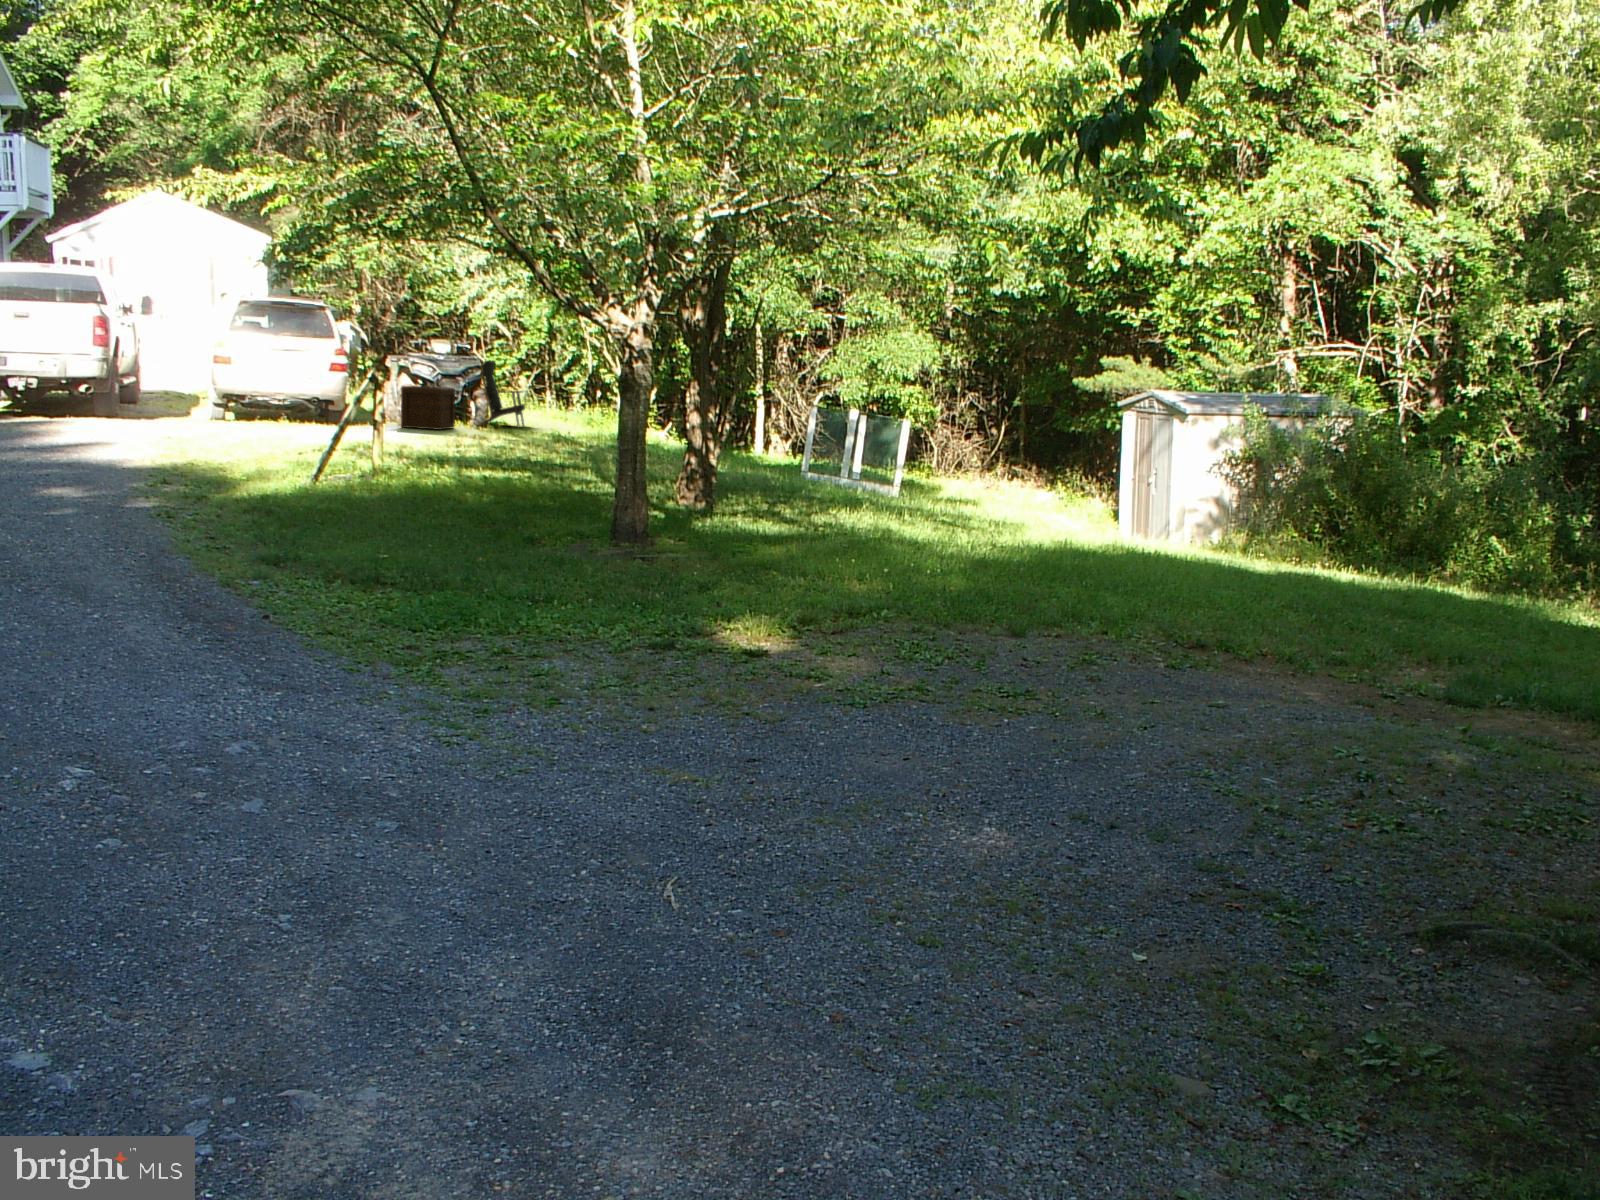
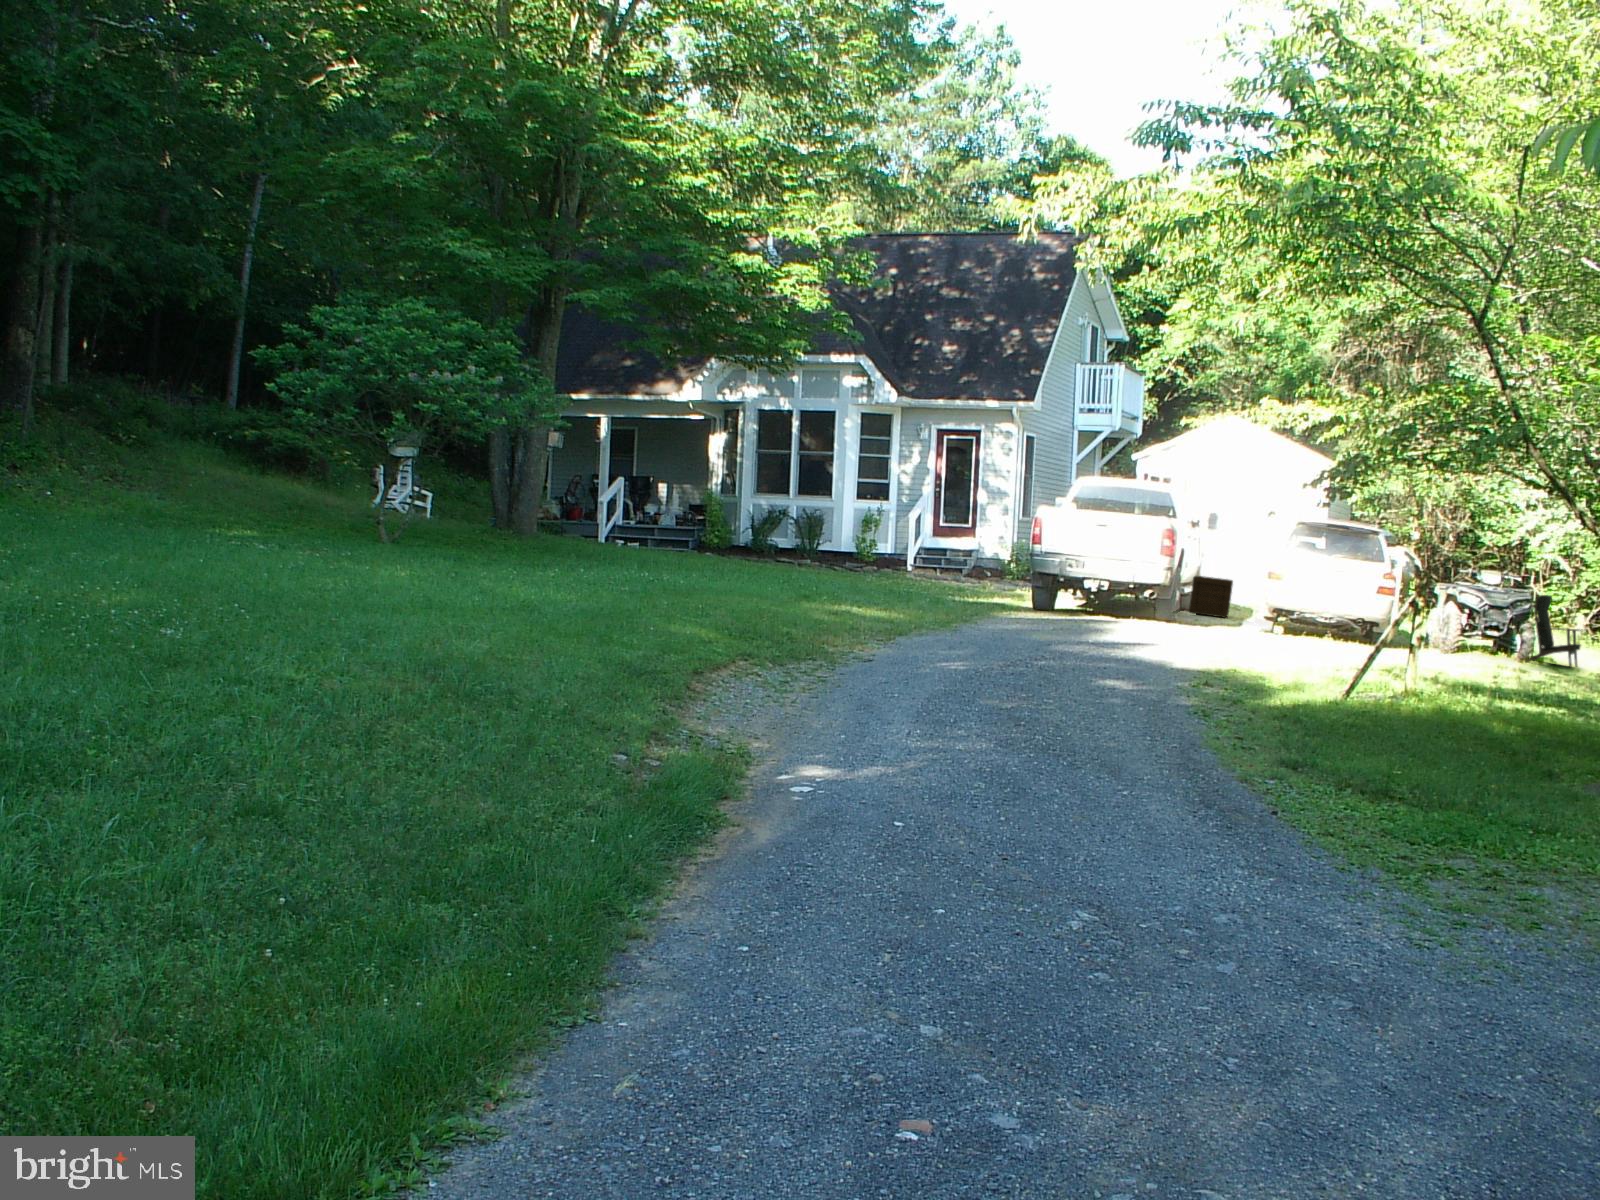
wooden crate: present [401,386,455,430] -> present [1189,576,1233,618]

